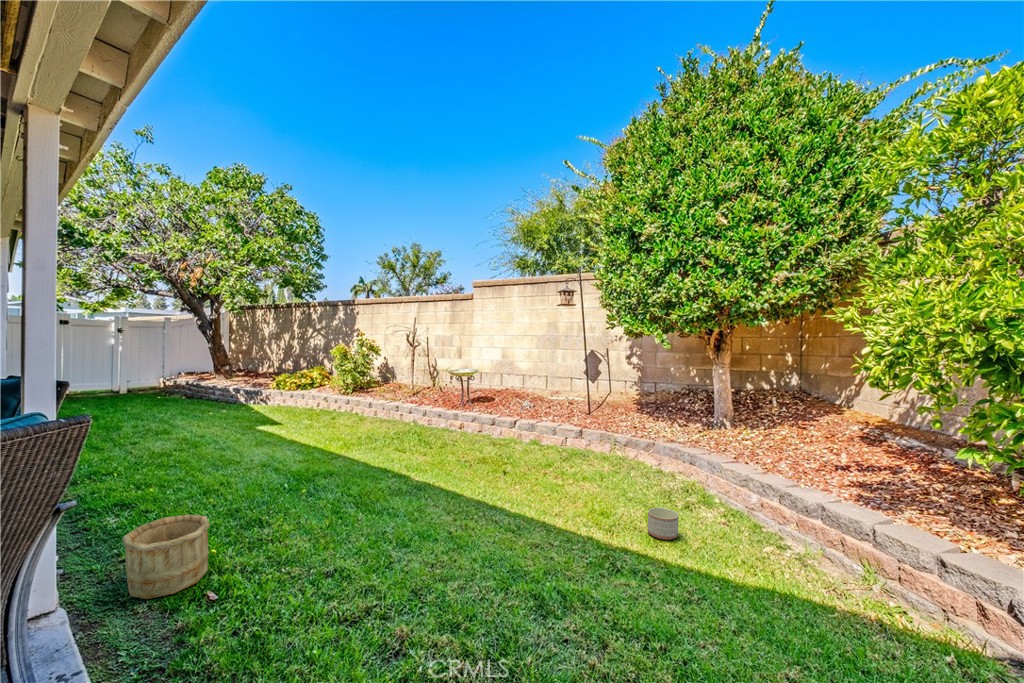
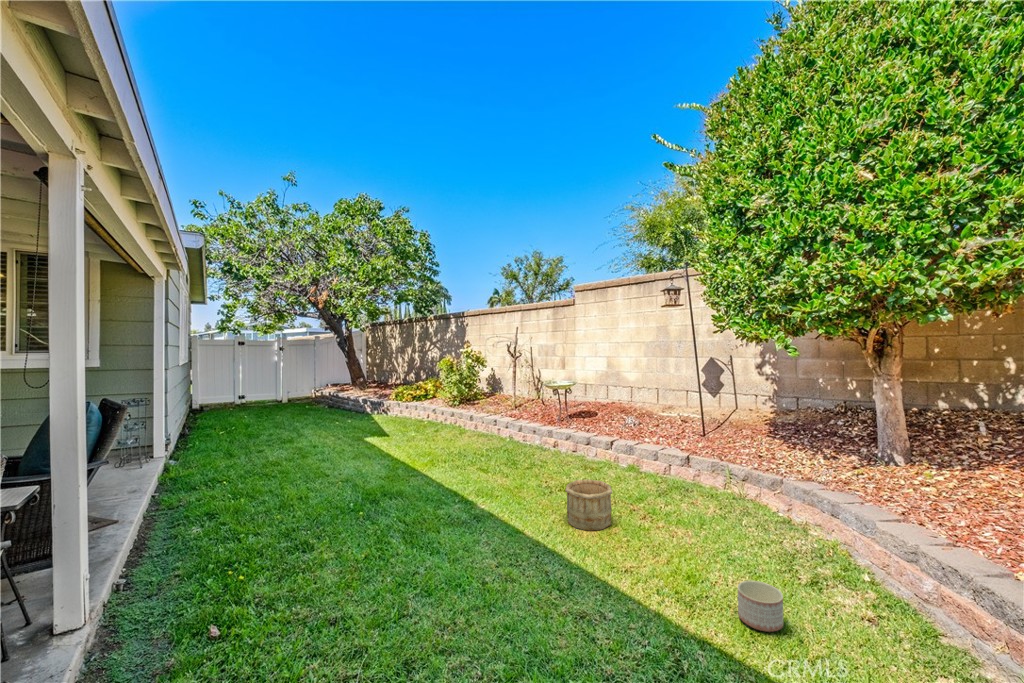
wooden bucket: present [123,515,210,599] -> present [565,480,612,531]

